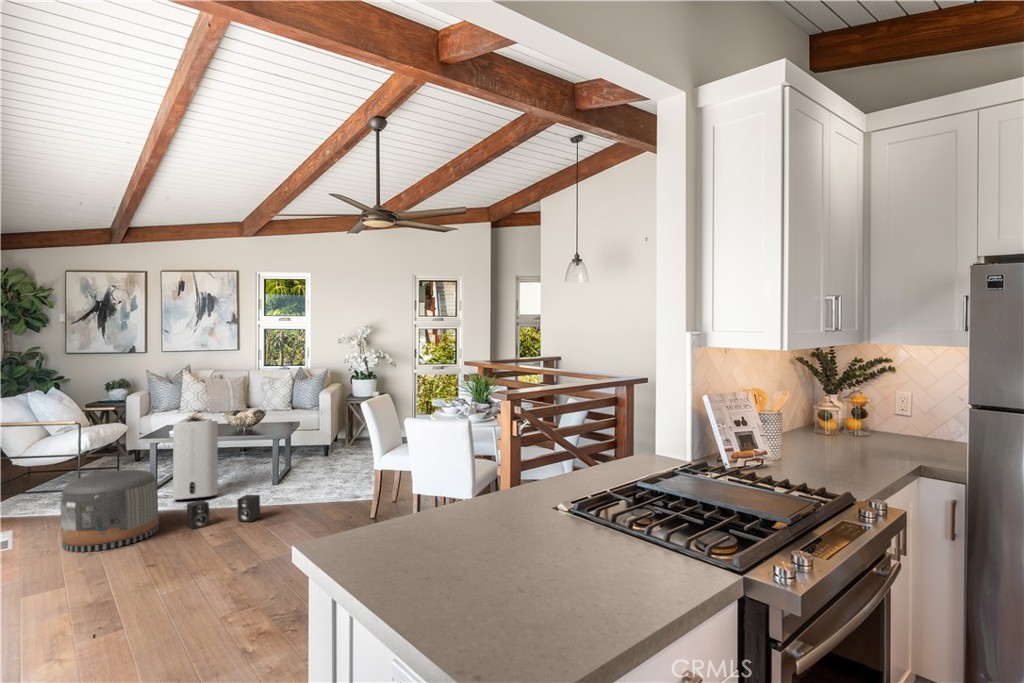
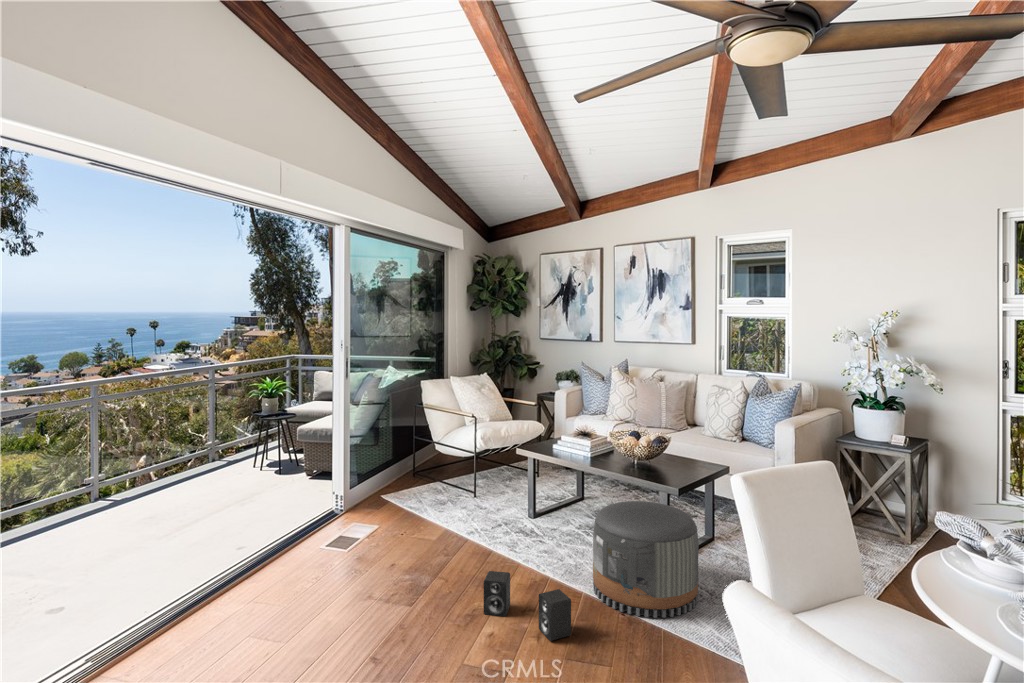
air purifier: present [173,421,218,500] -> none [529,442,587,555]
pouf: present [60,470,159,552] -> present [593,501,698,618]

